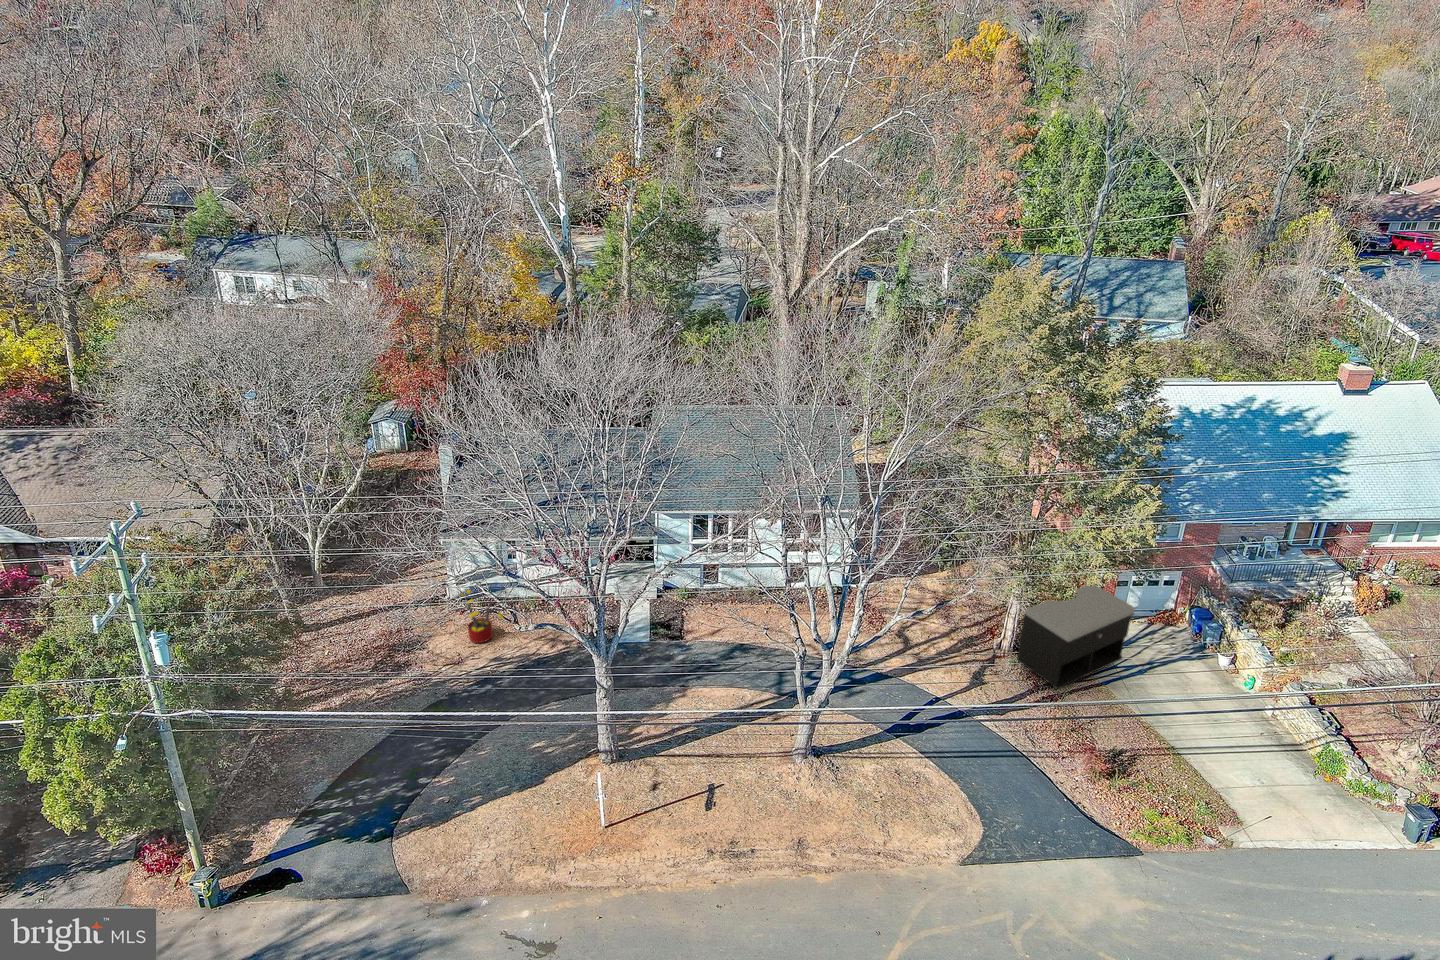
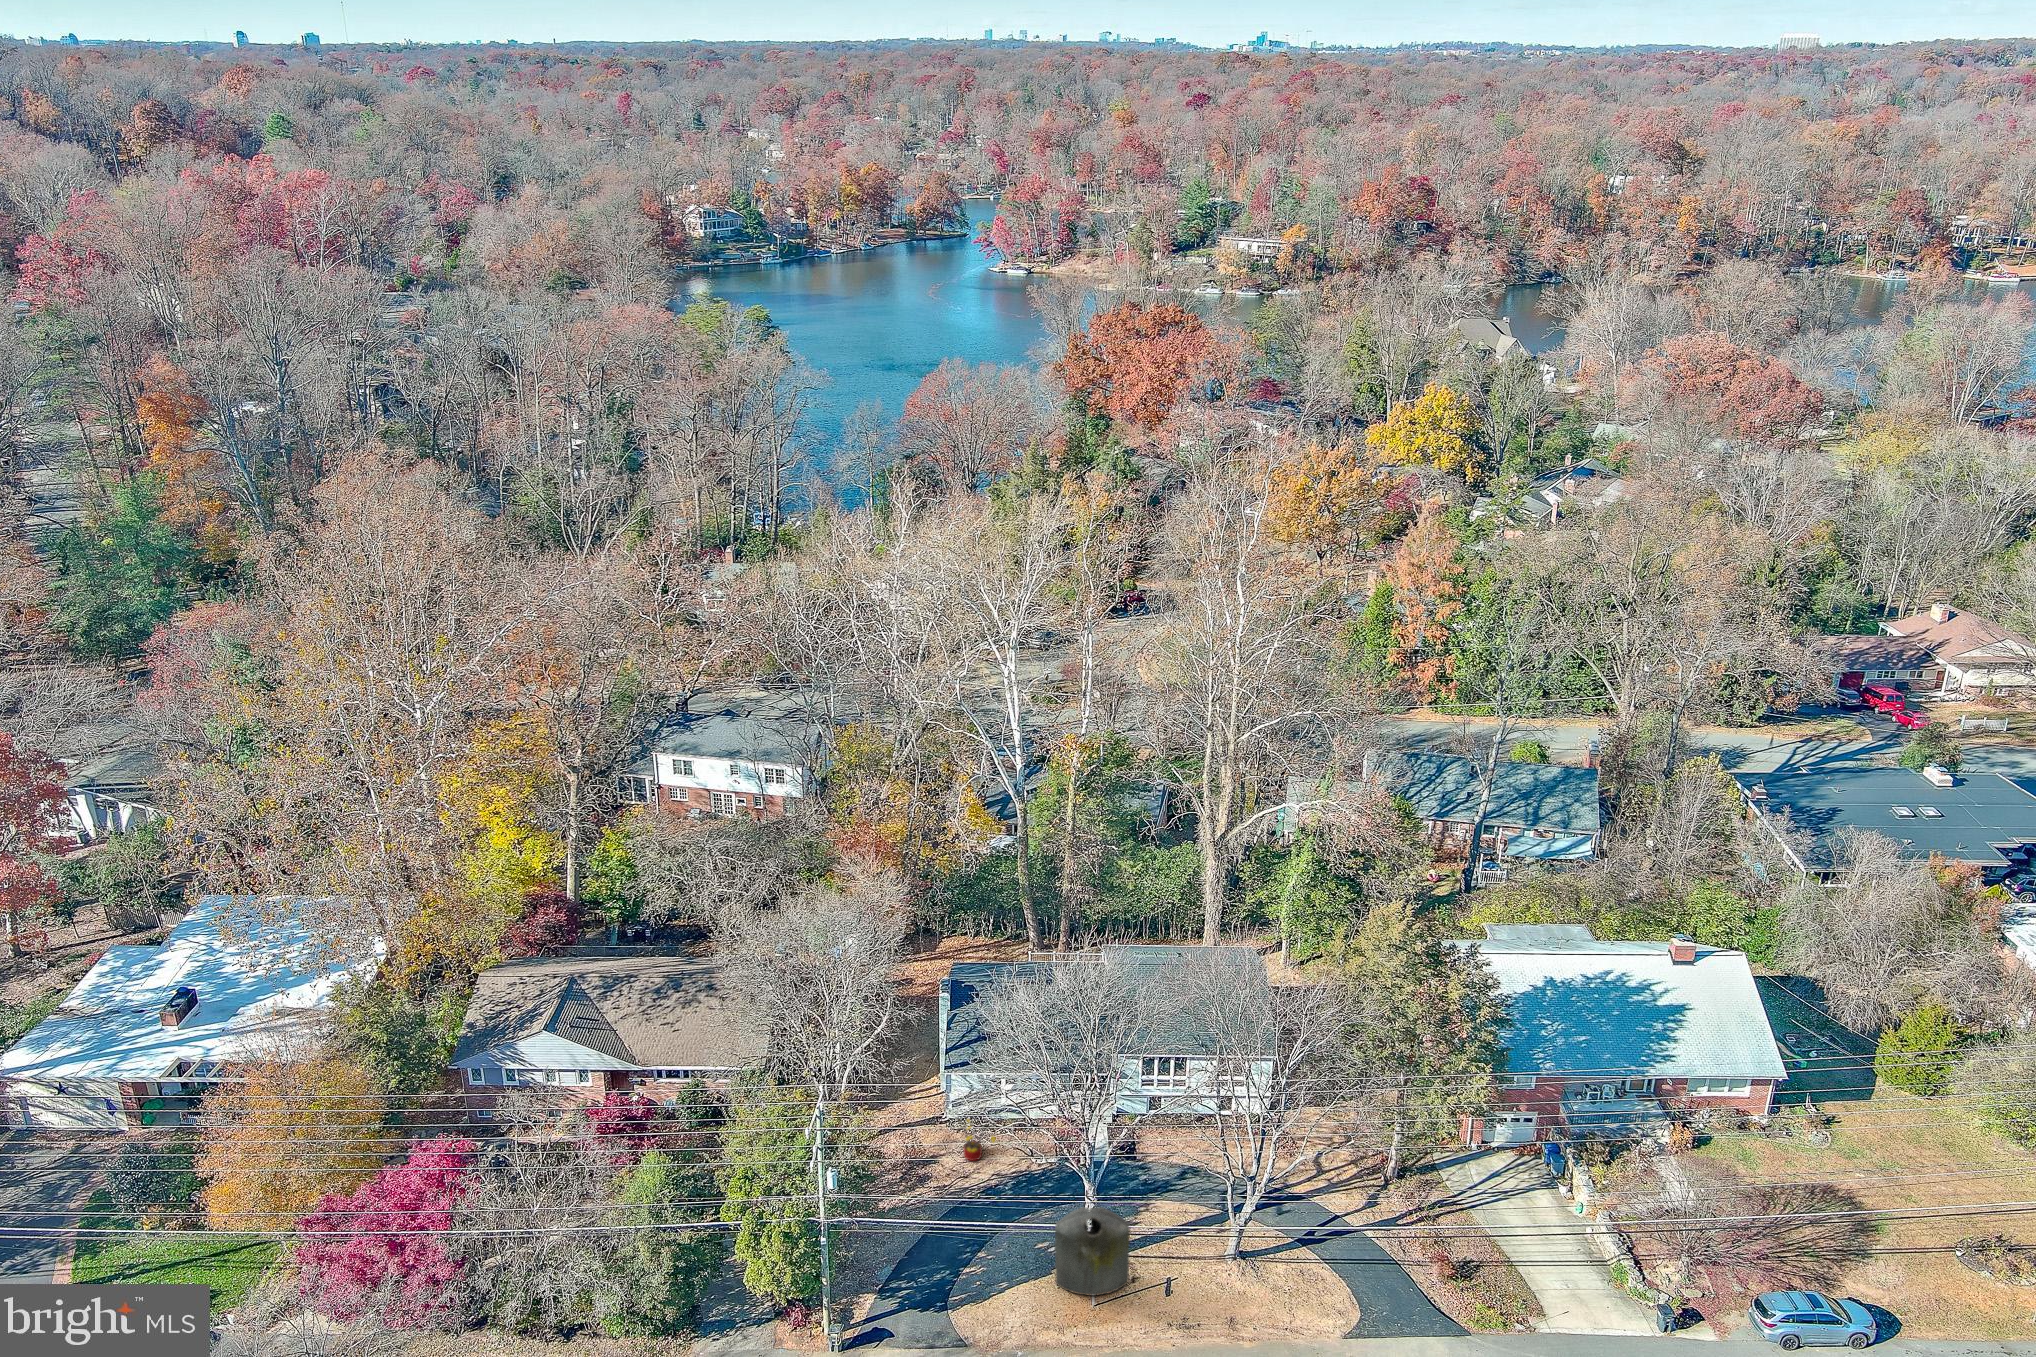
storage bench: present [1017,585,1135,689] -> none [1395,1126,1483,1212]
trash can: none [542,691,655,812] -> present [1055,1207,1130,1296]

